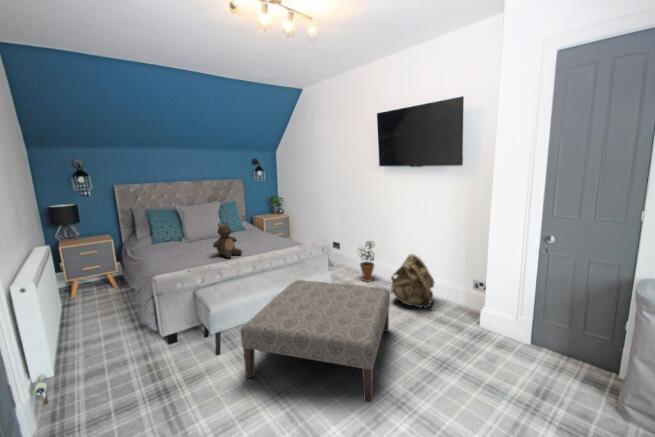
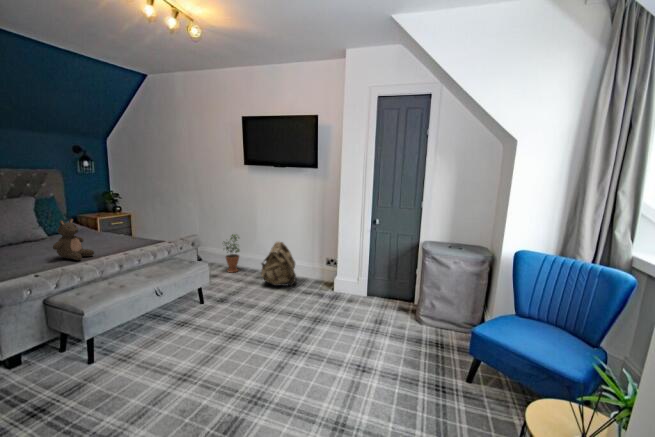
ottoman: present [241,280,390,403] -> none [137,270,274,372]

